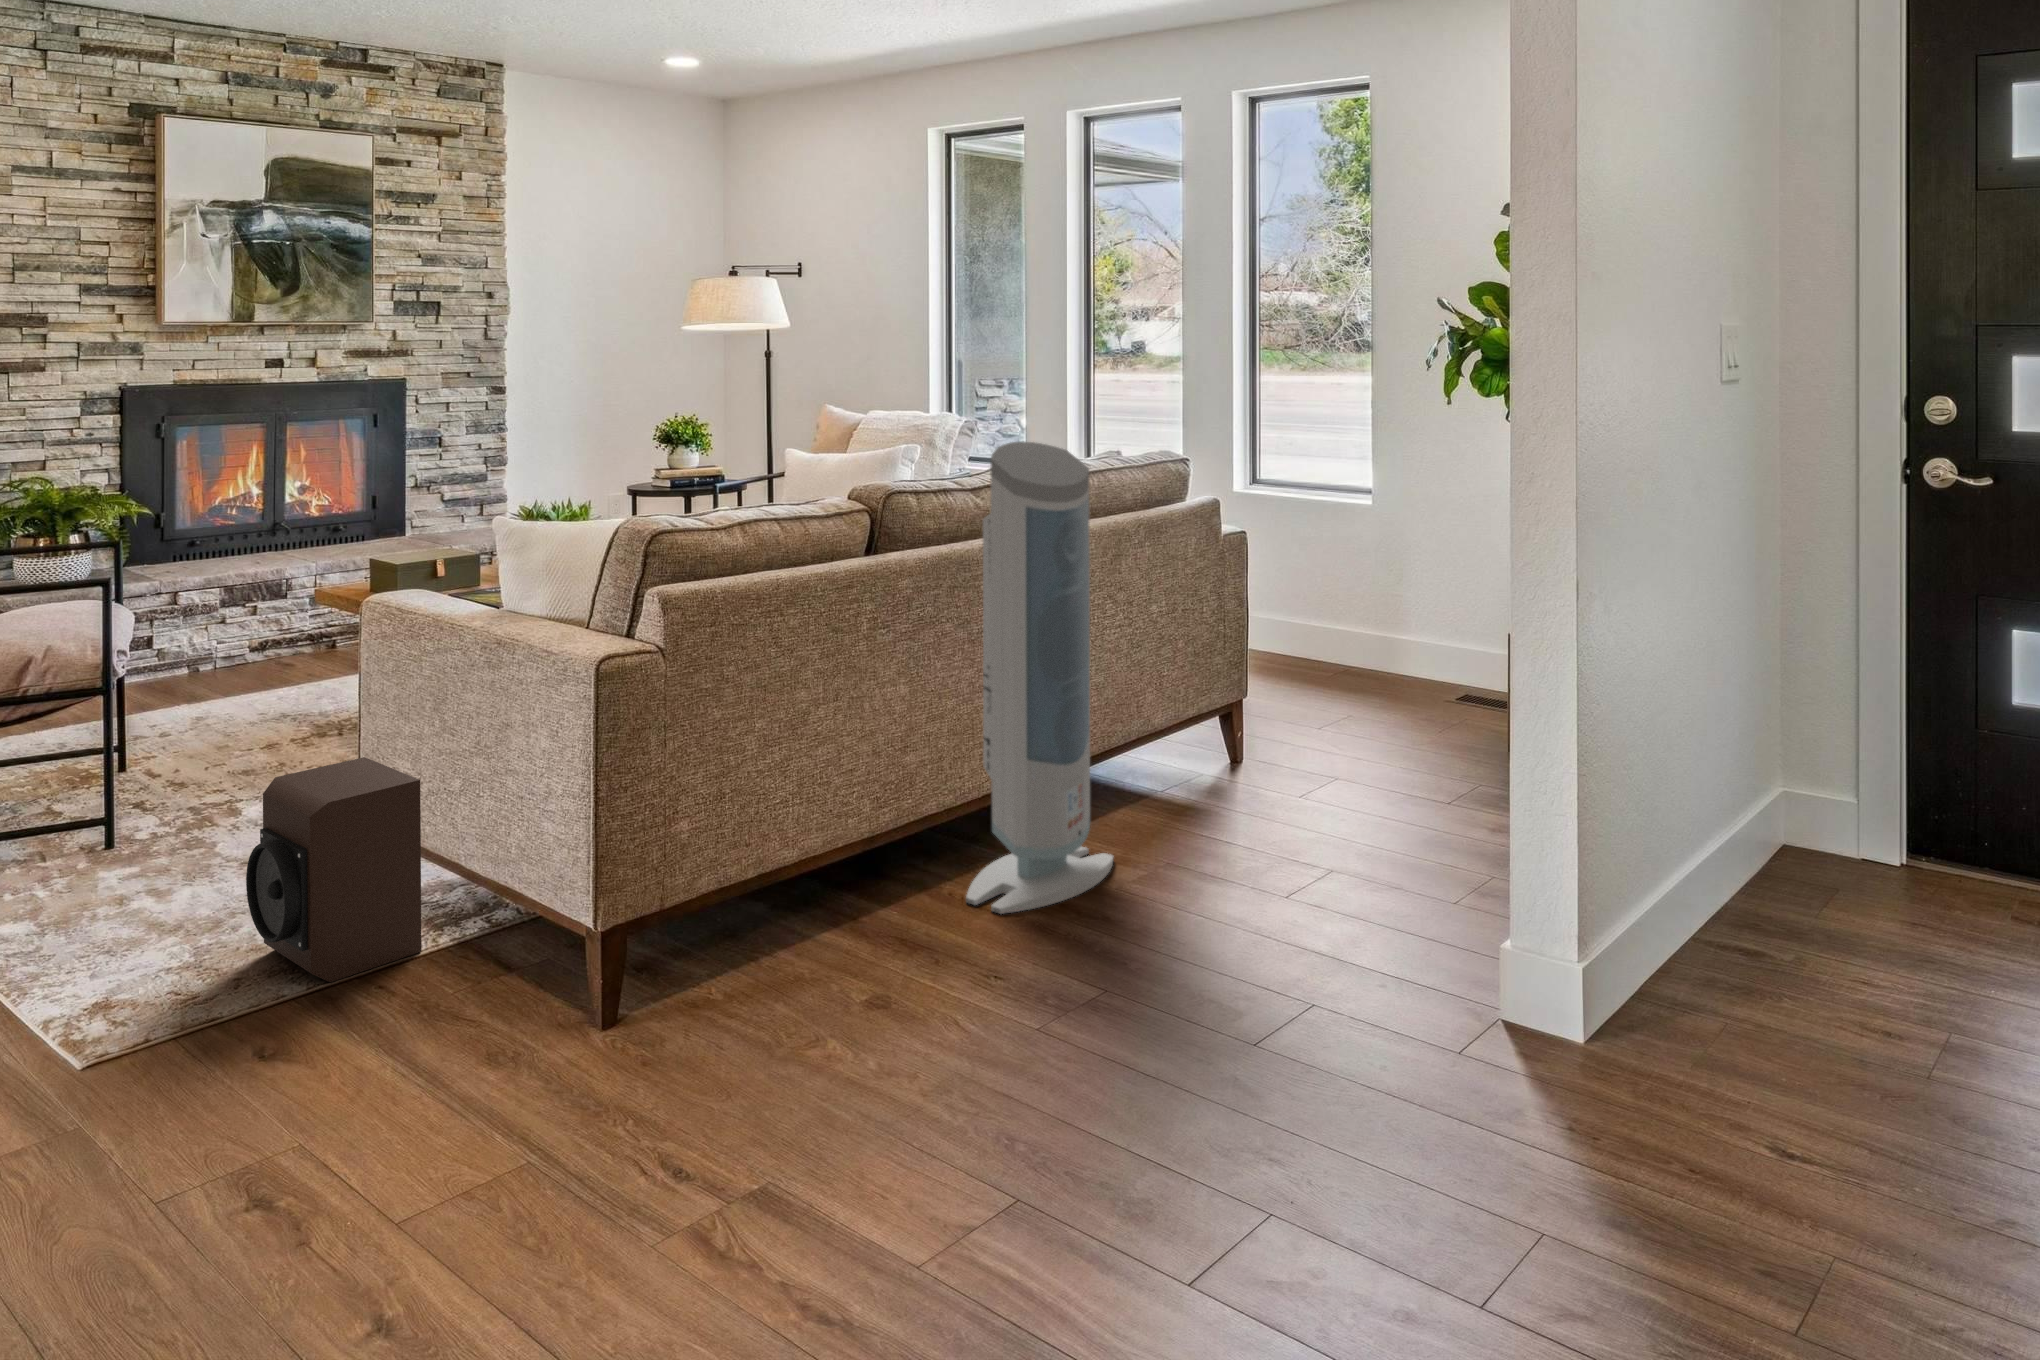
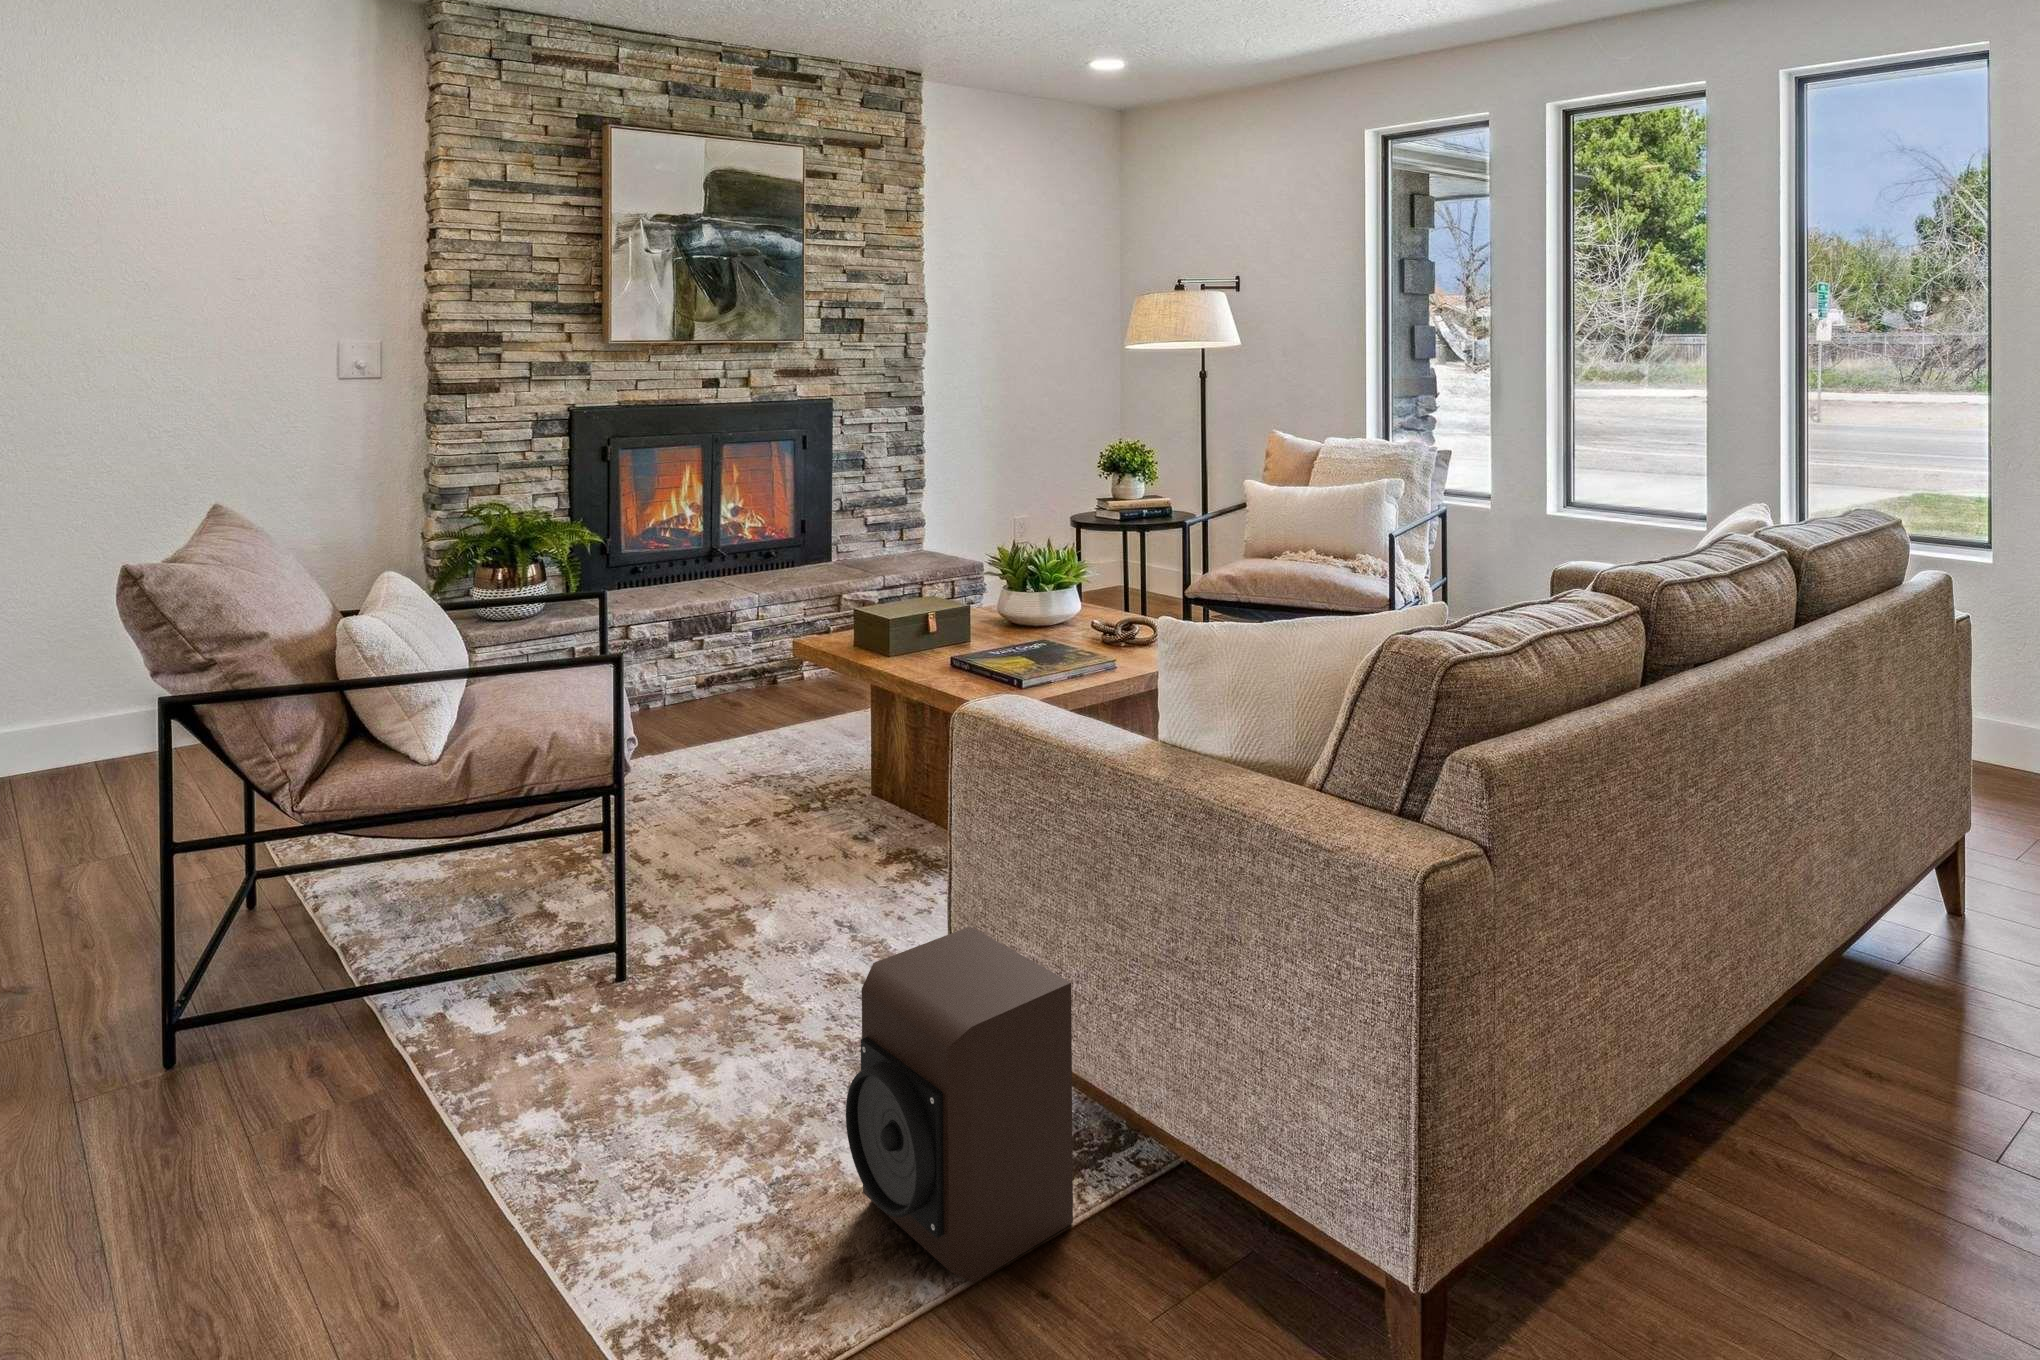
air purifier: present [966,442,1114,914] -> none [1783,508,1978,1213]

